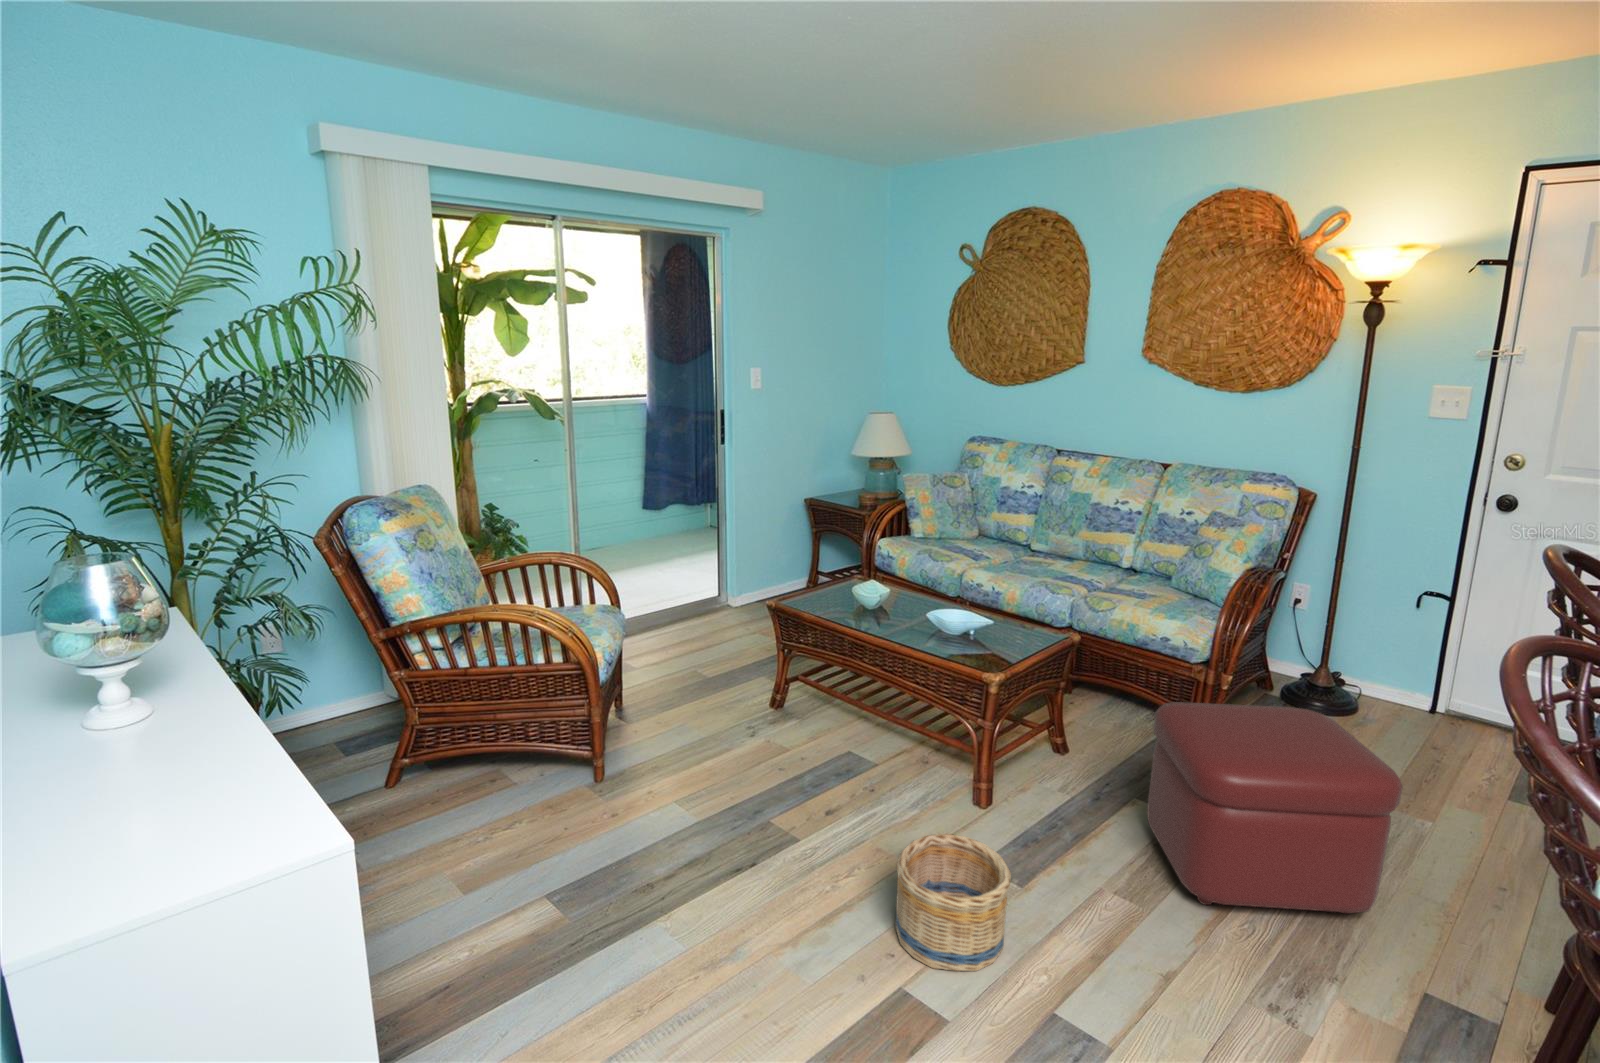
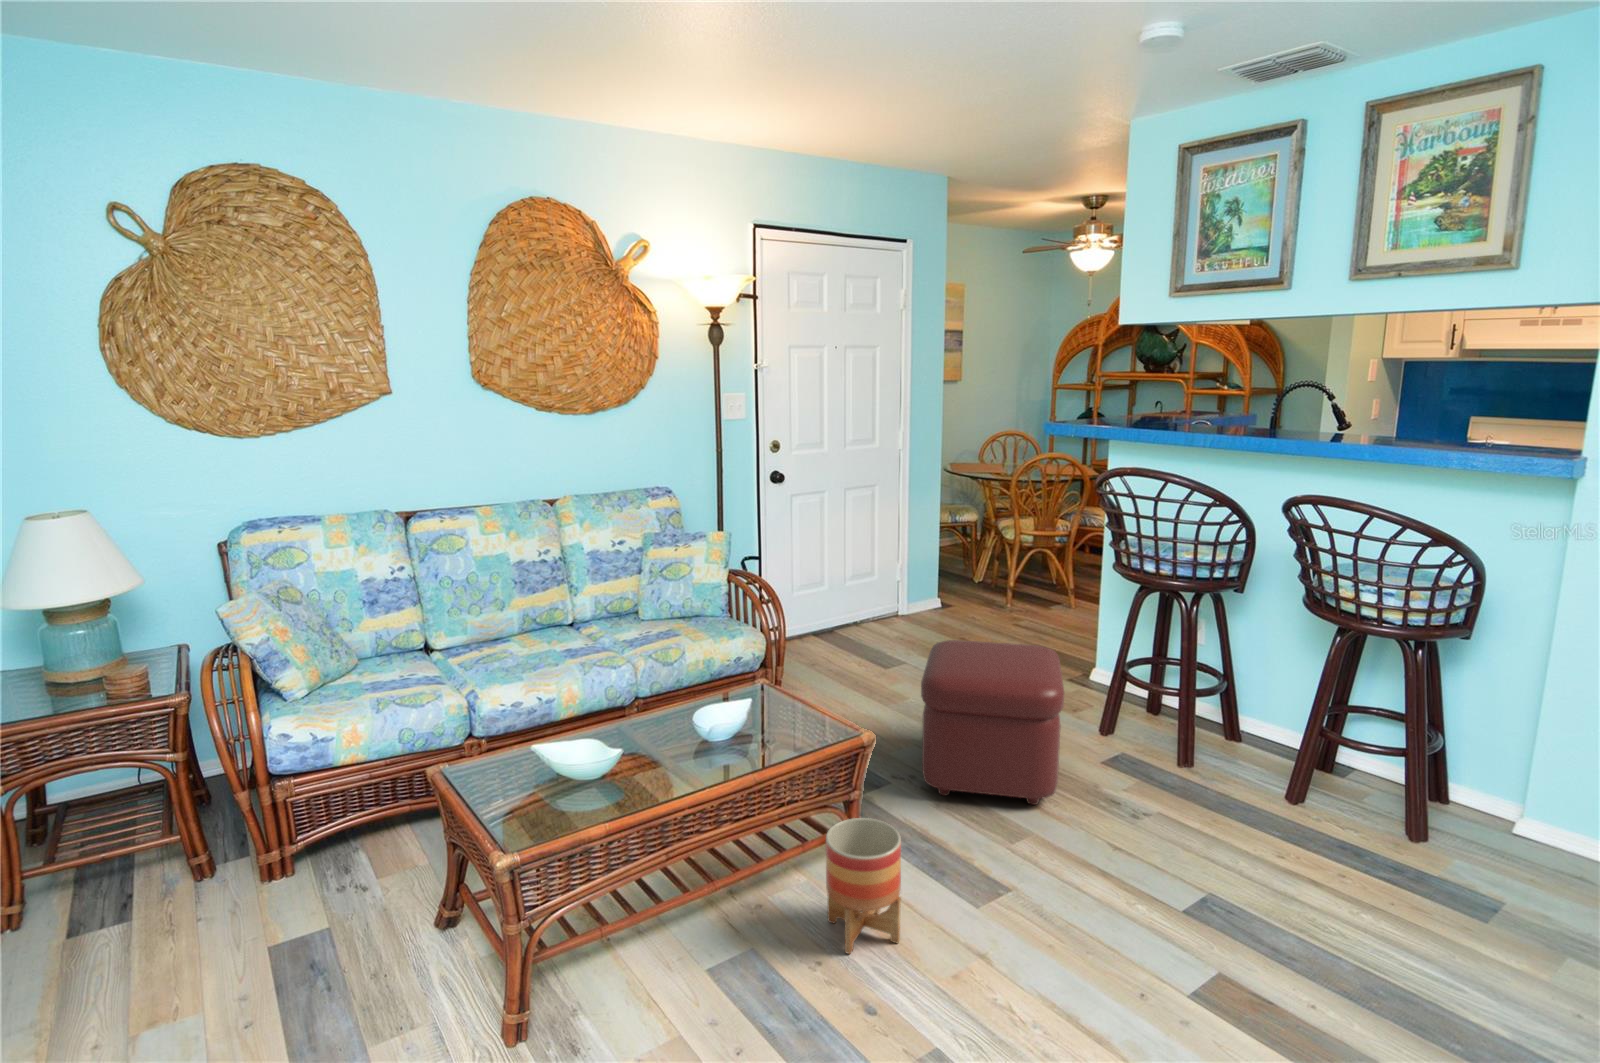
planter: none [880,711,944,815] -> present [826,818,901,954]
basket: present [896,834,1011,971] -> none [1061,846,1183,983]

